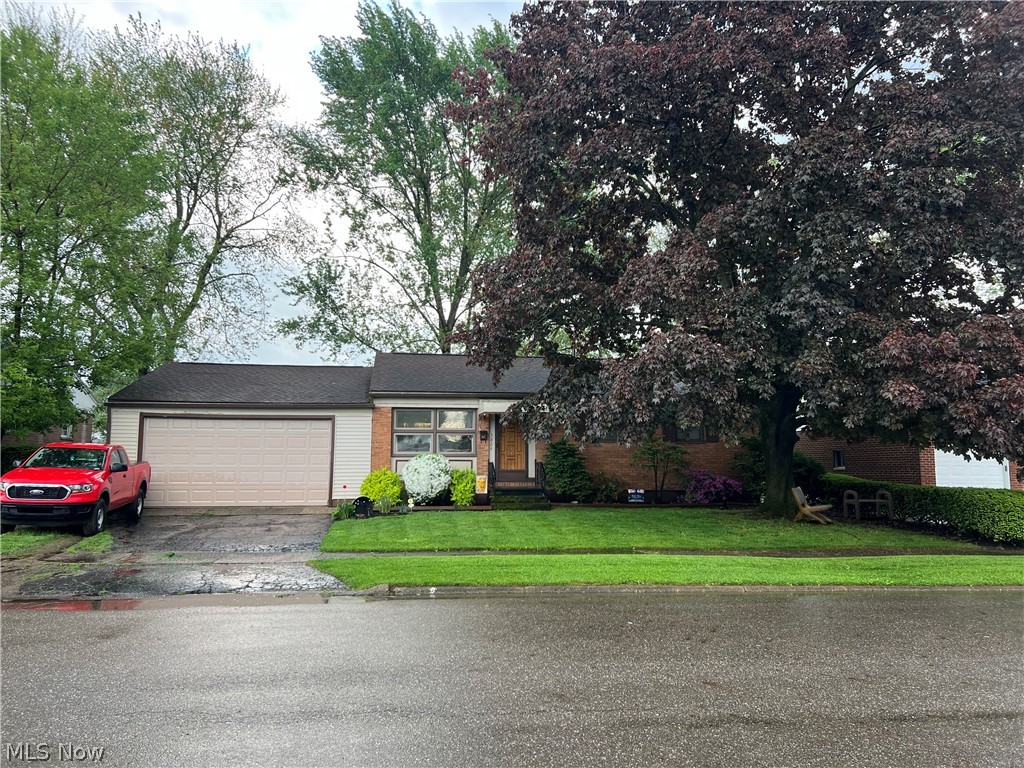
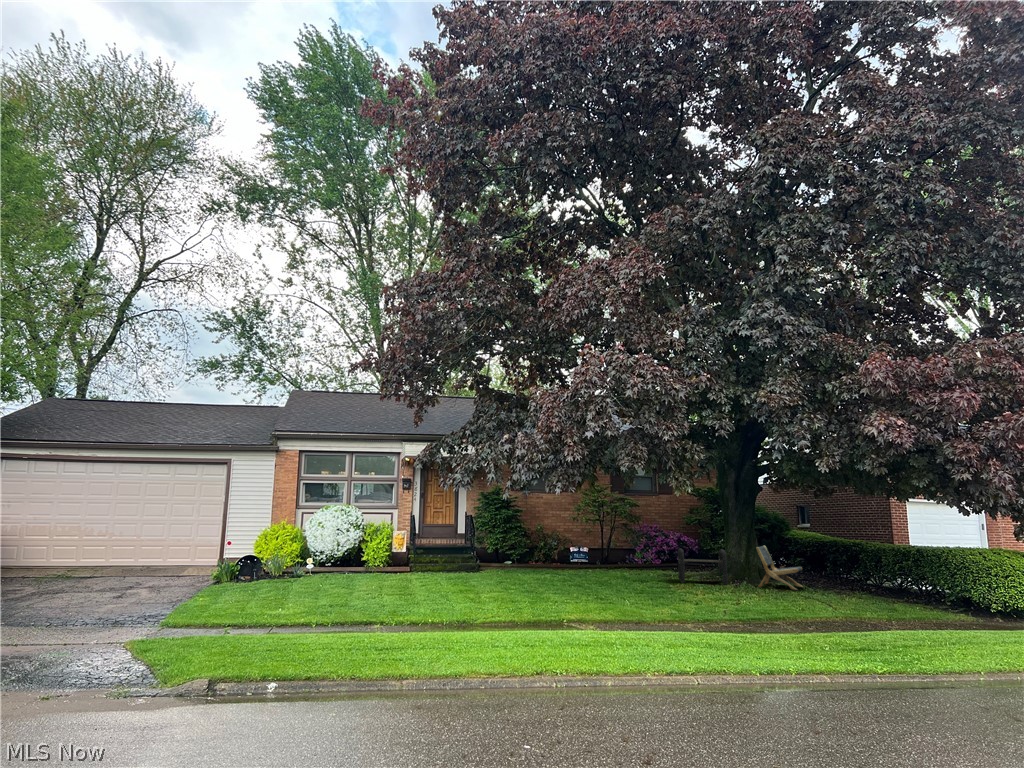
bench: present [844,490,894,520] -> present [678,548,728,584]

